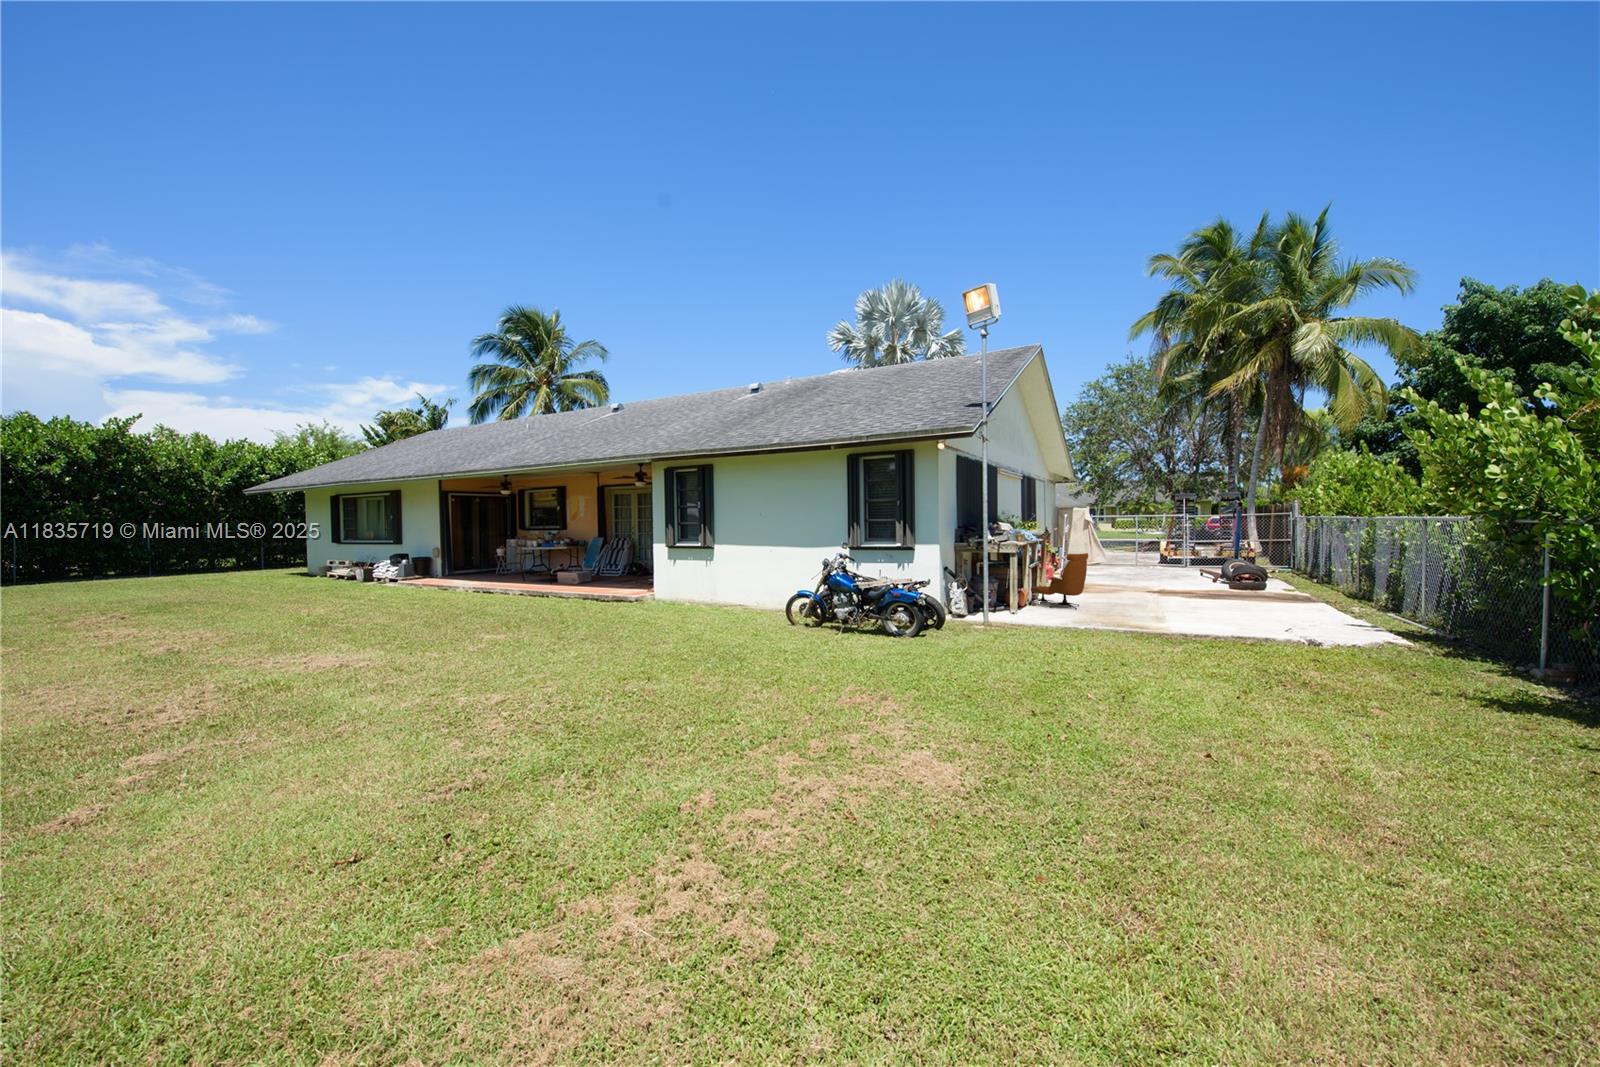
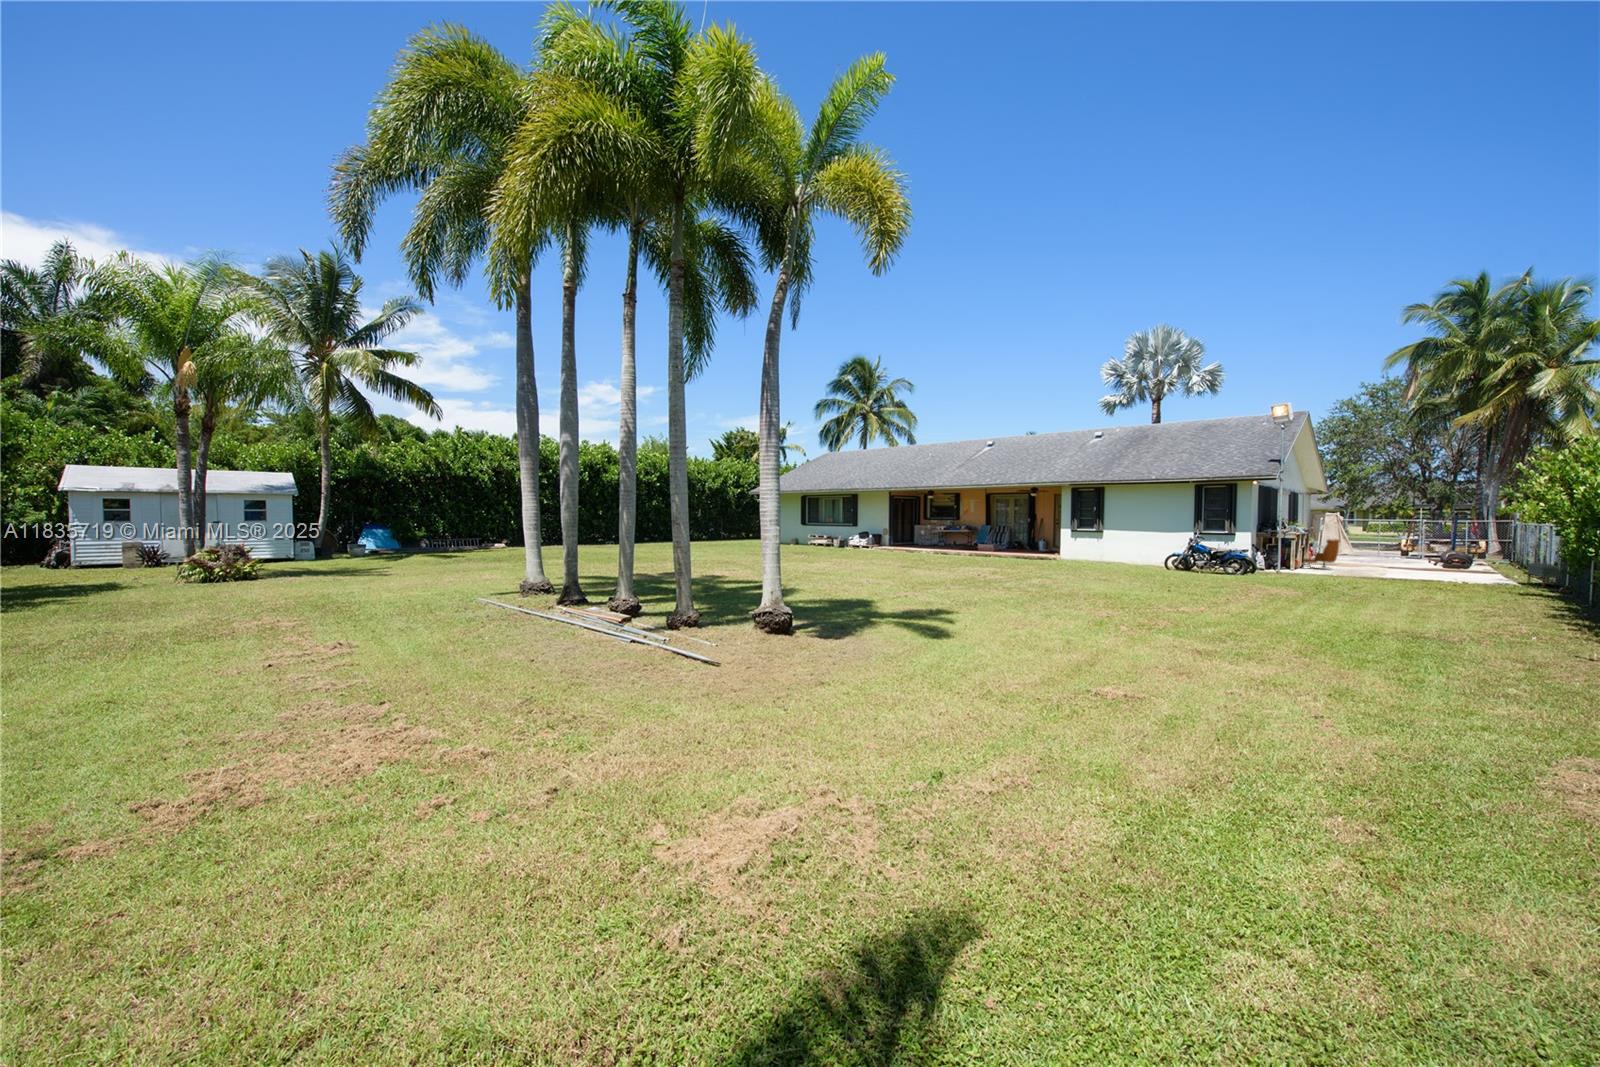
bench: none [1405,596,1503,654] -> present [1527,563,1561,586]

